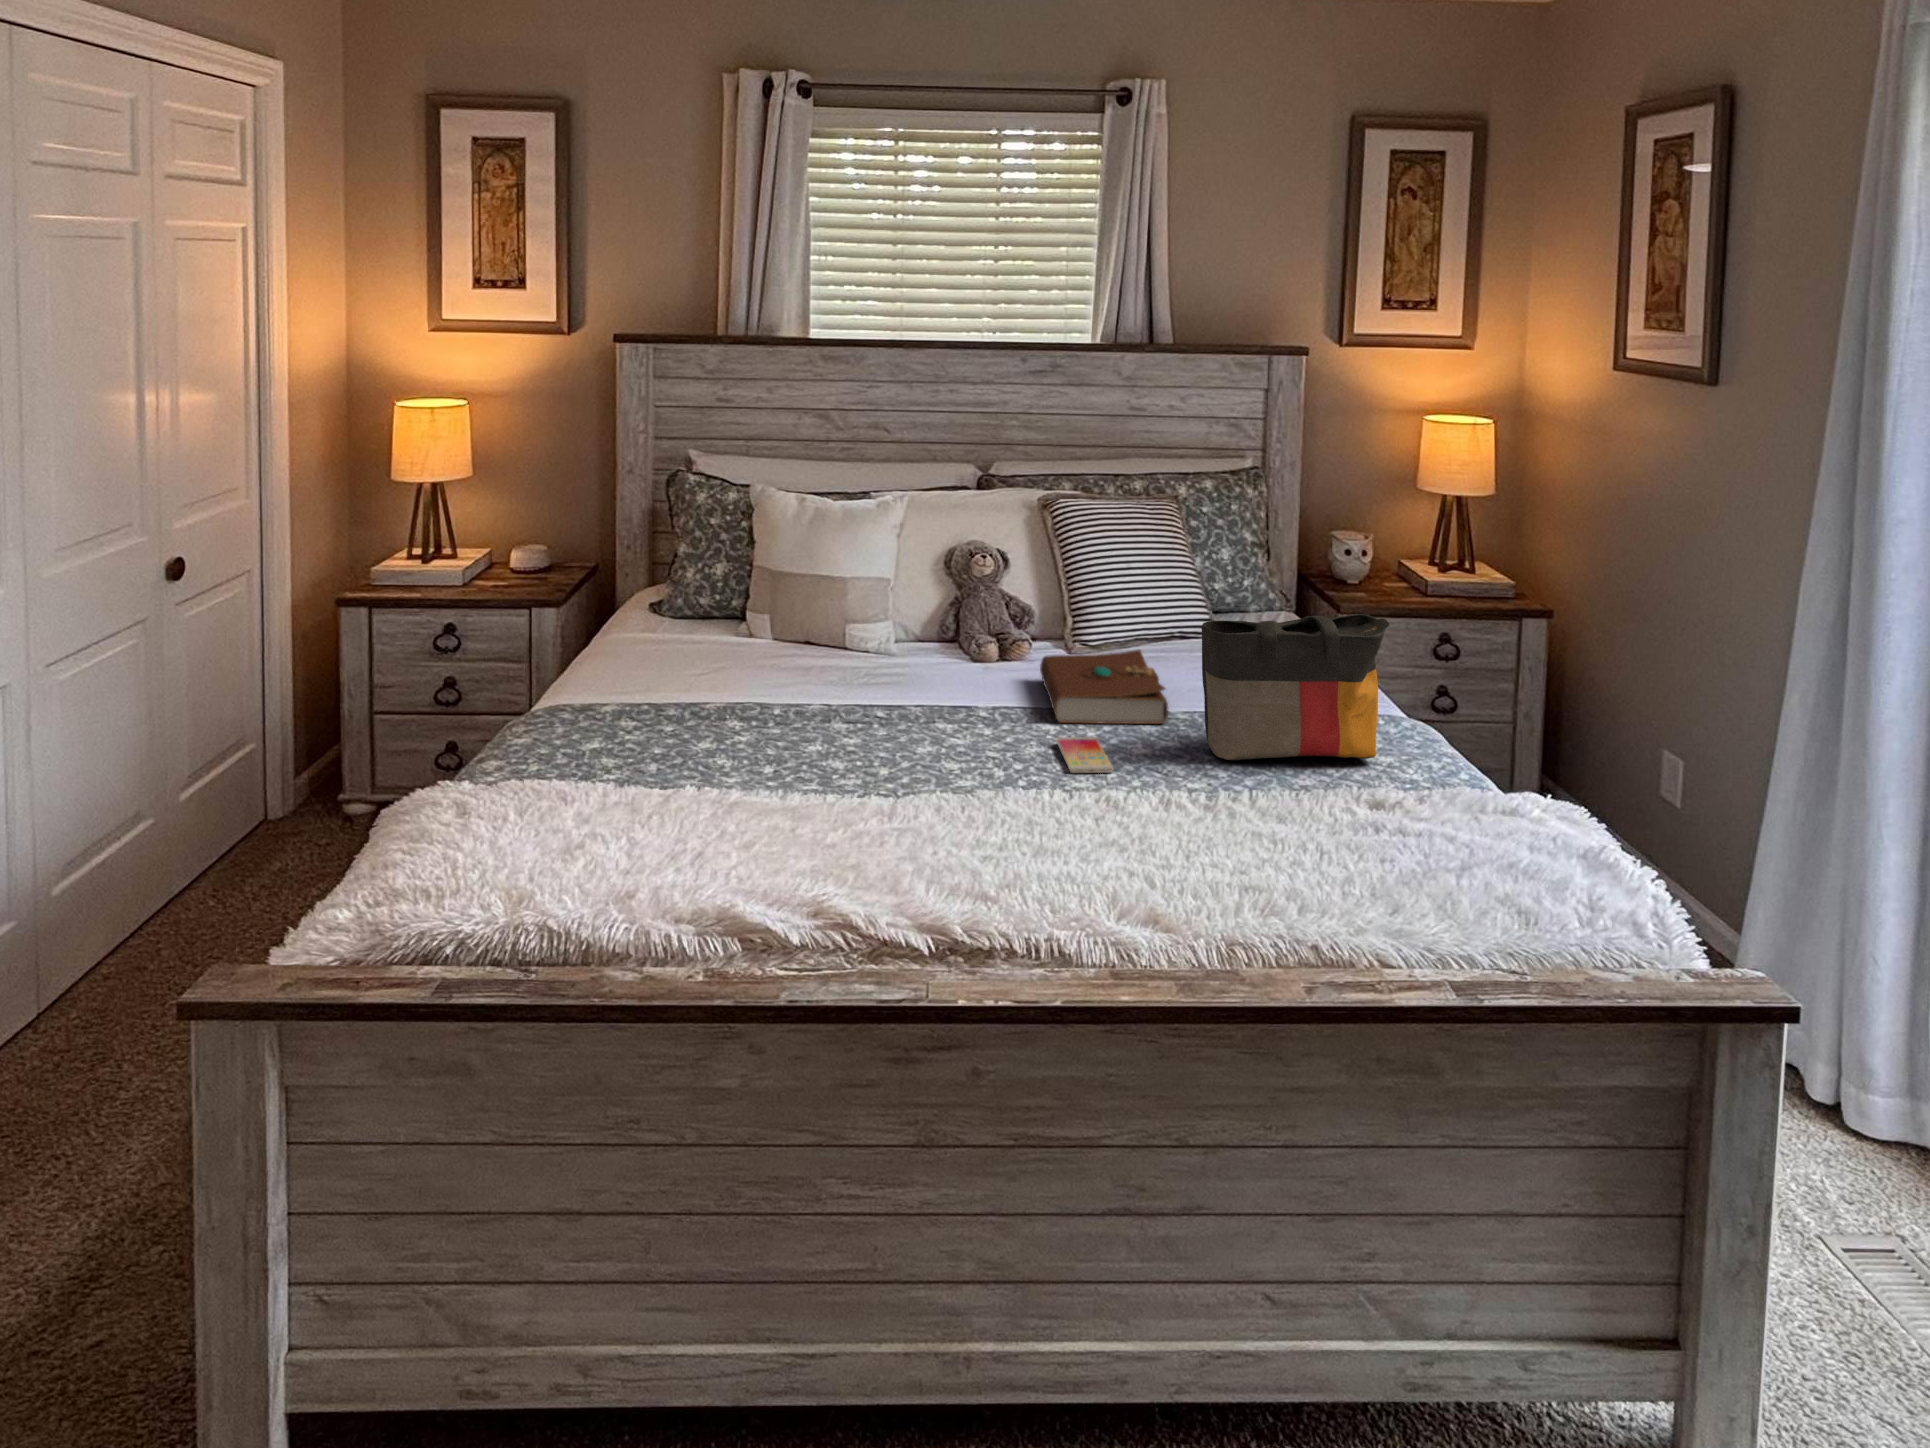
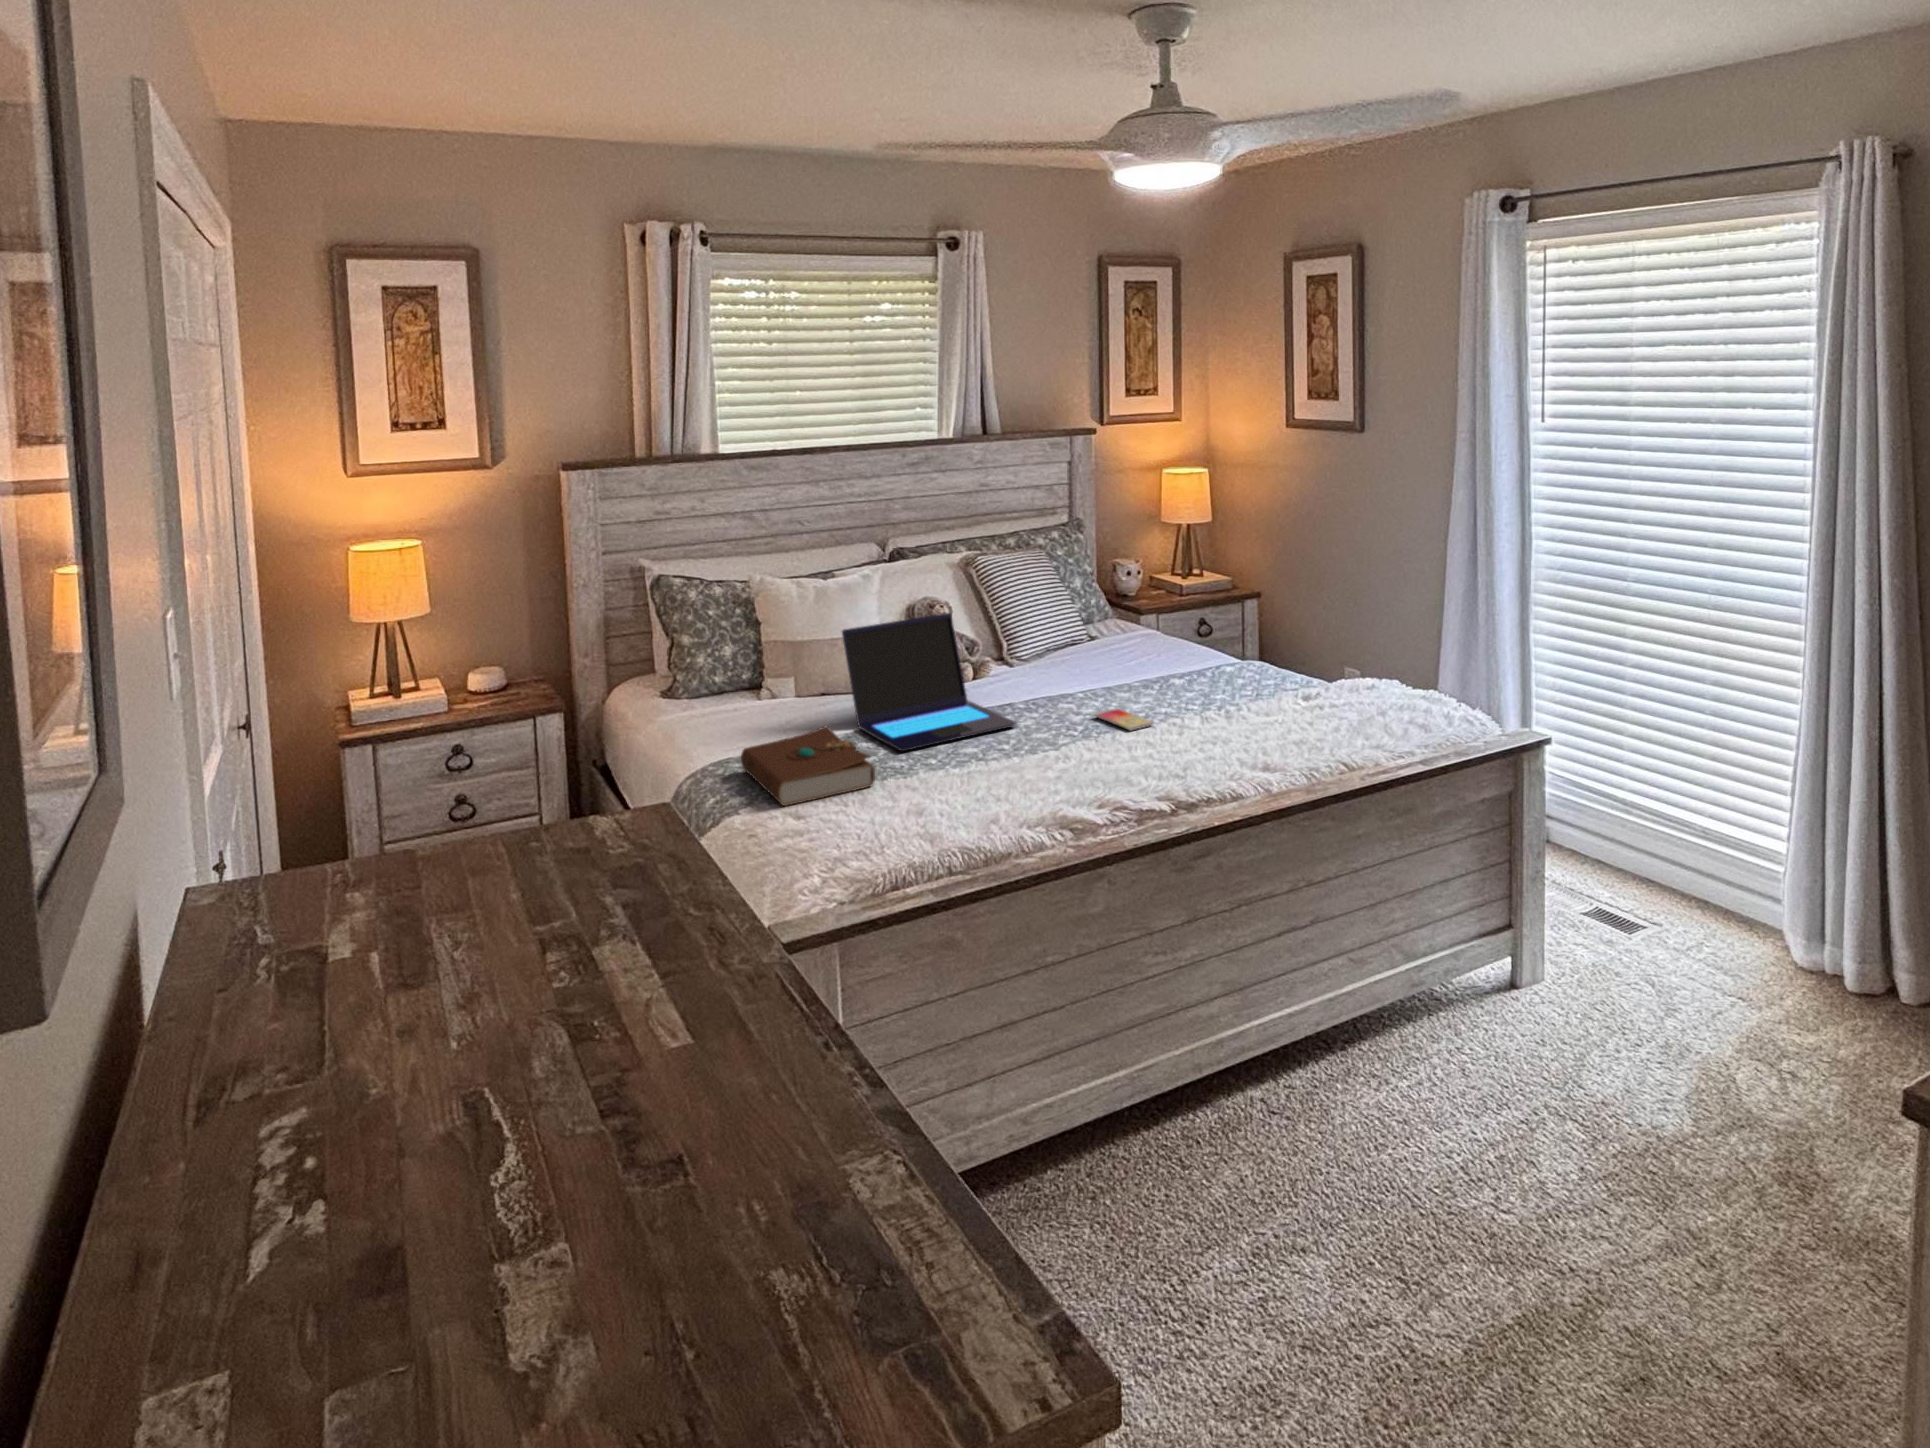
laptop: none [765,565,946,732] -> present [842,613,1017,751]
tote bag: present [1202,614,1390,761] -> none [1177,596,1282,704]
book: present [1040,650,1168,724] -> present [741,726,875,806]

